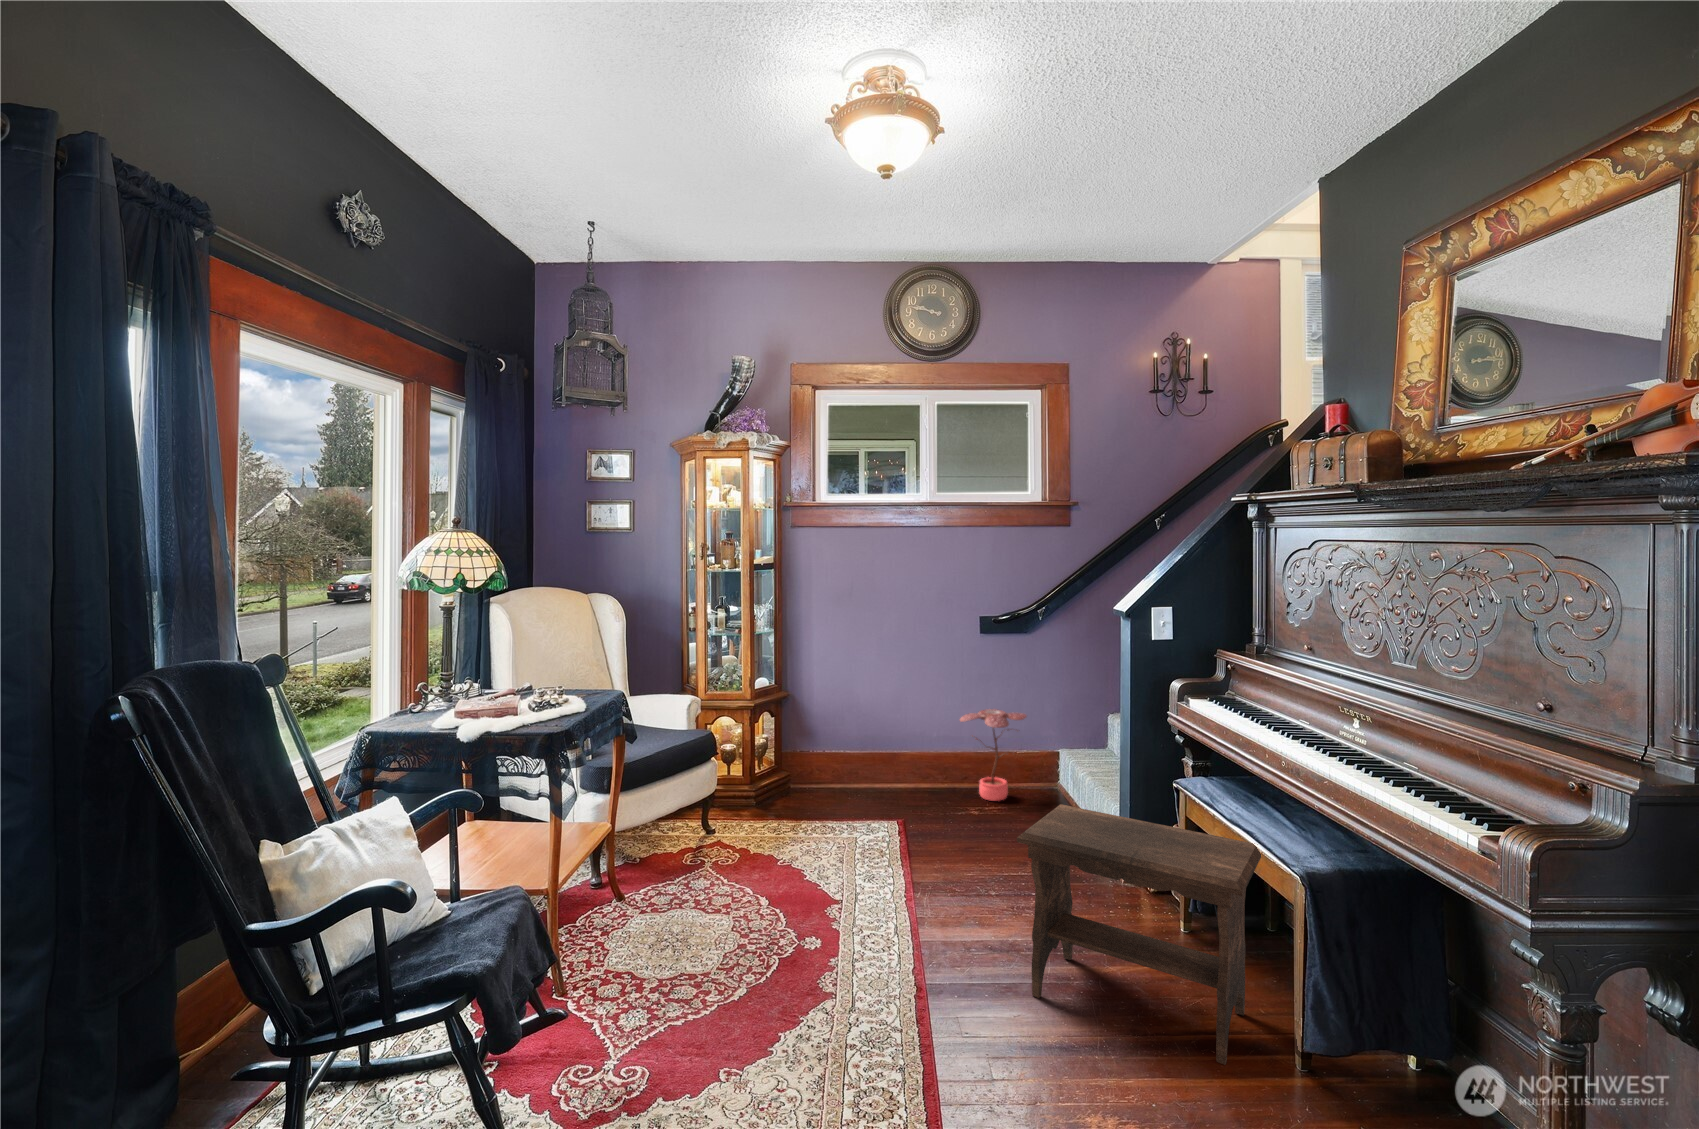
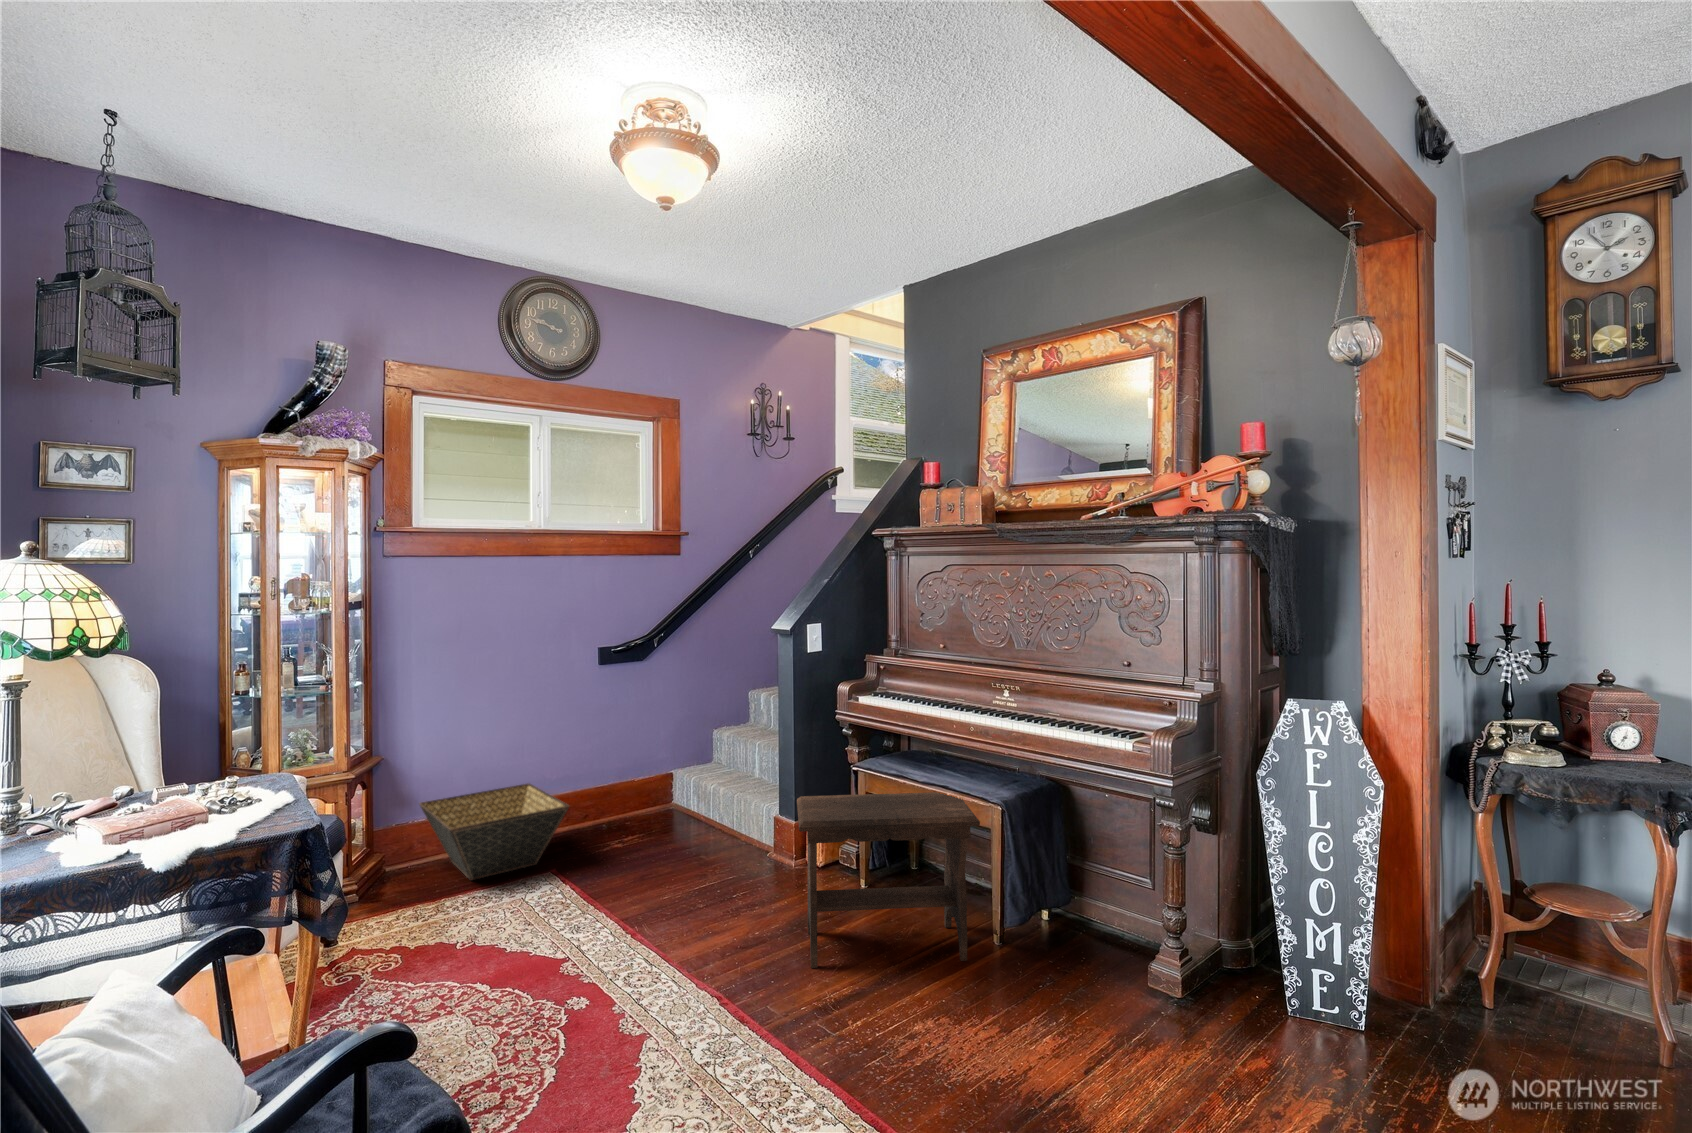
potted plant: present [960,709,1027,801] -> none [593,737,658,831]
basket: none [811,738,915,813] -> present [419,783,569,881]

